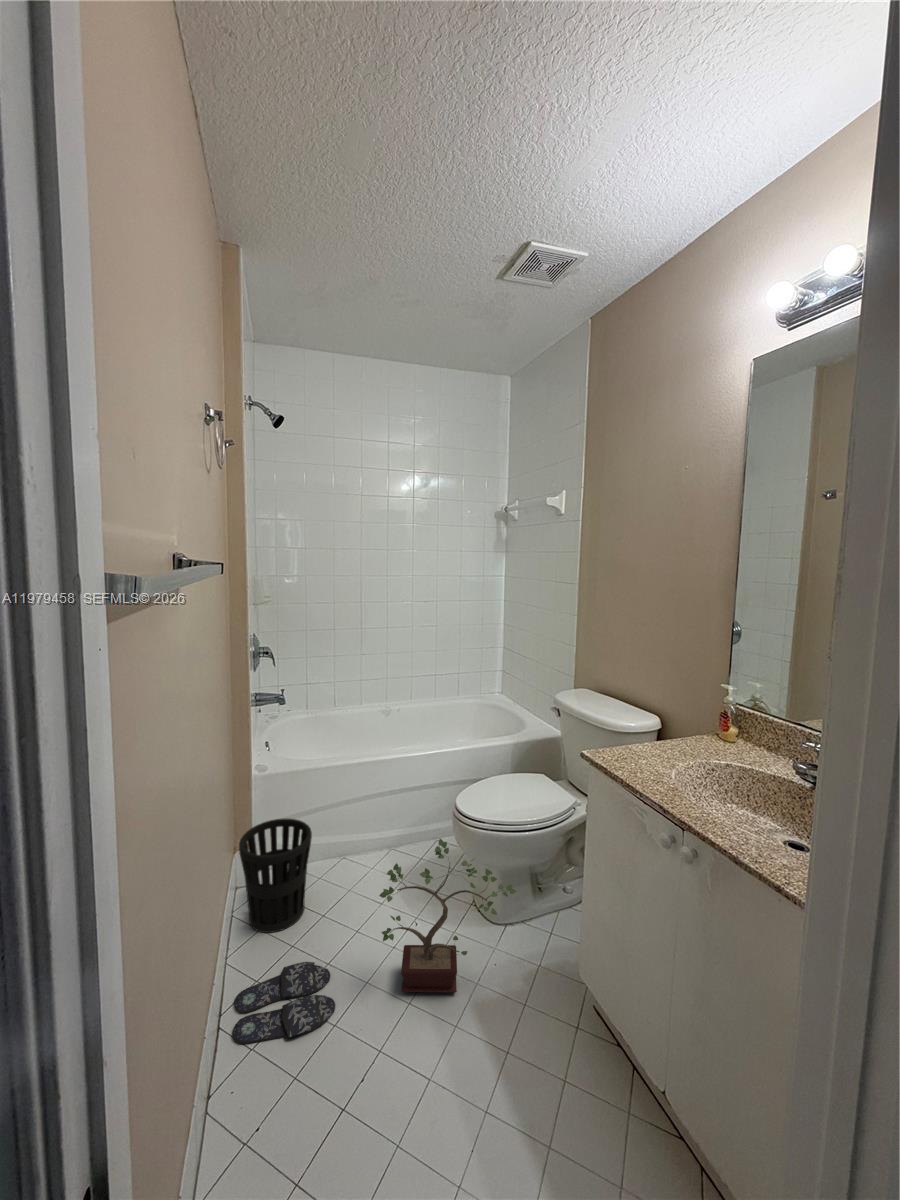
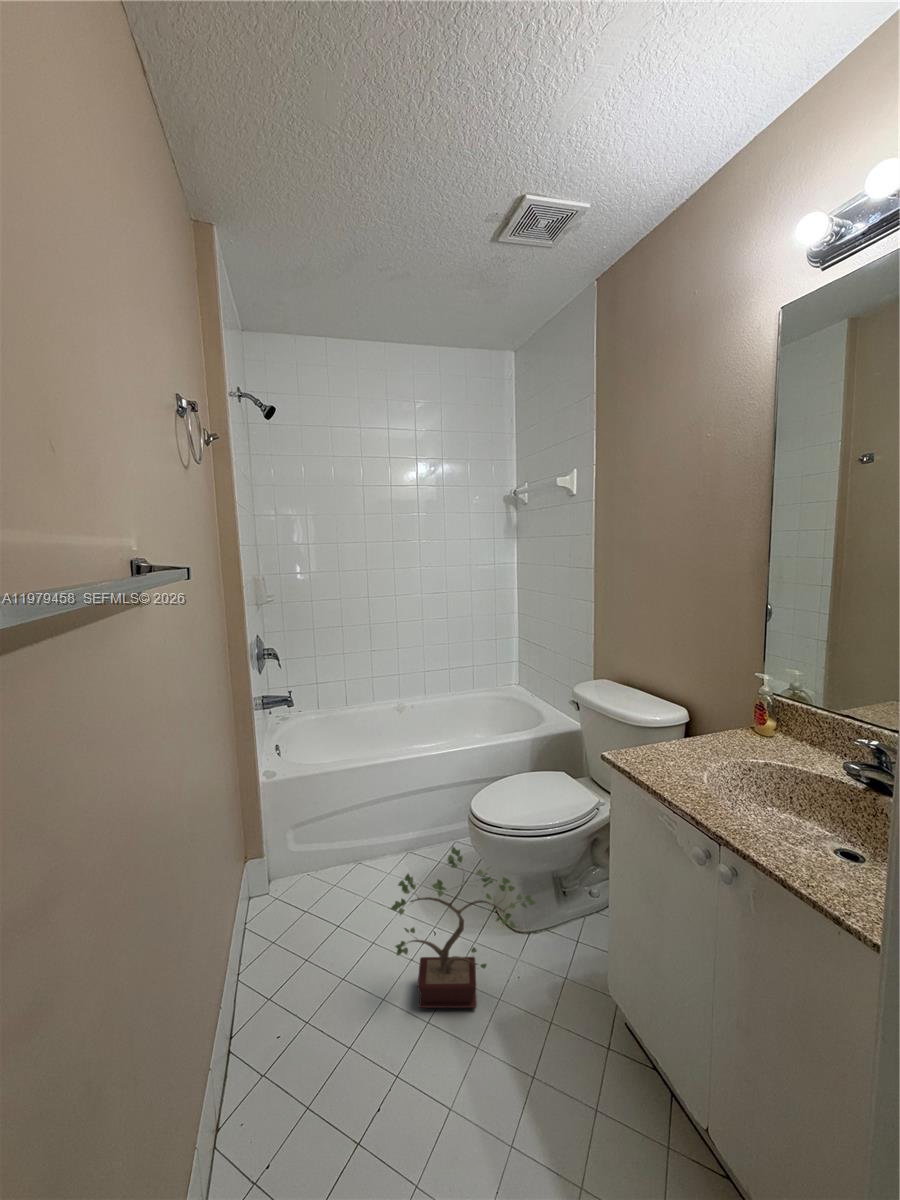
wastebasket: present [239,818,312,933] -> none [248,824,323,944]
slippers: present [232,962,335,1044] -> none [242,976,349,1068]

